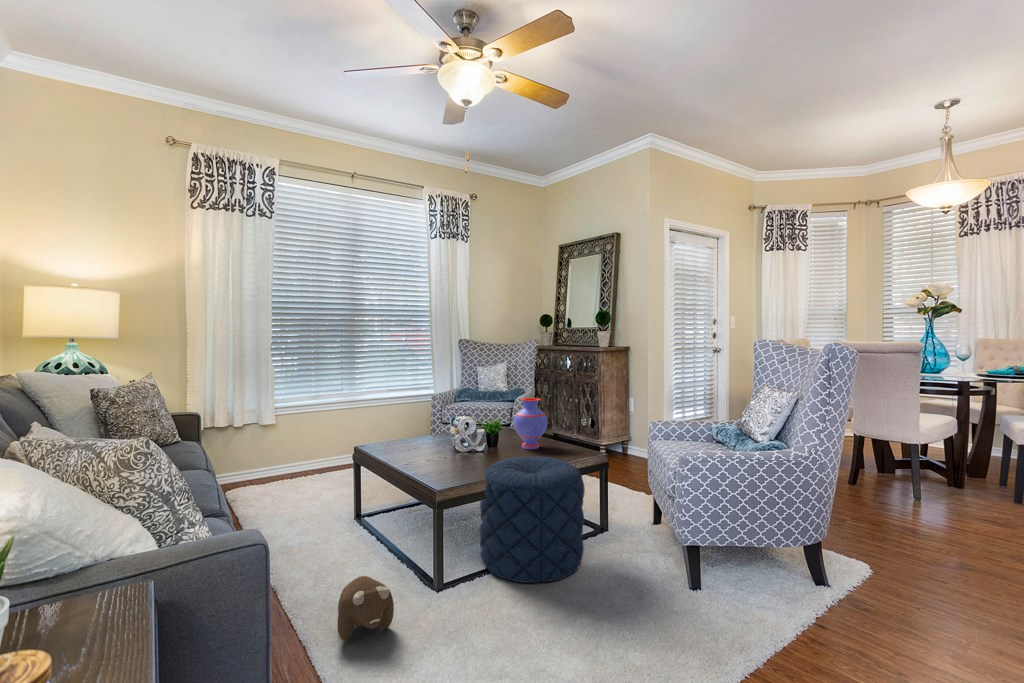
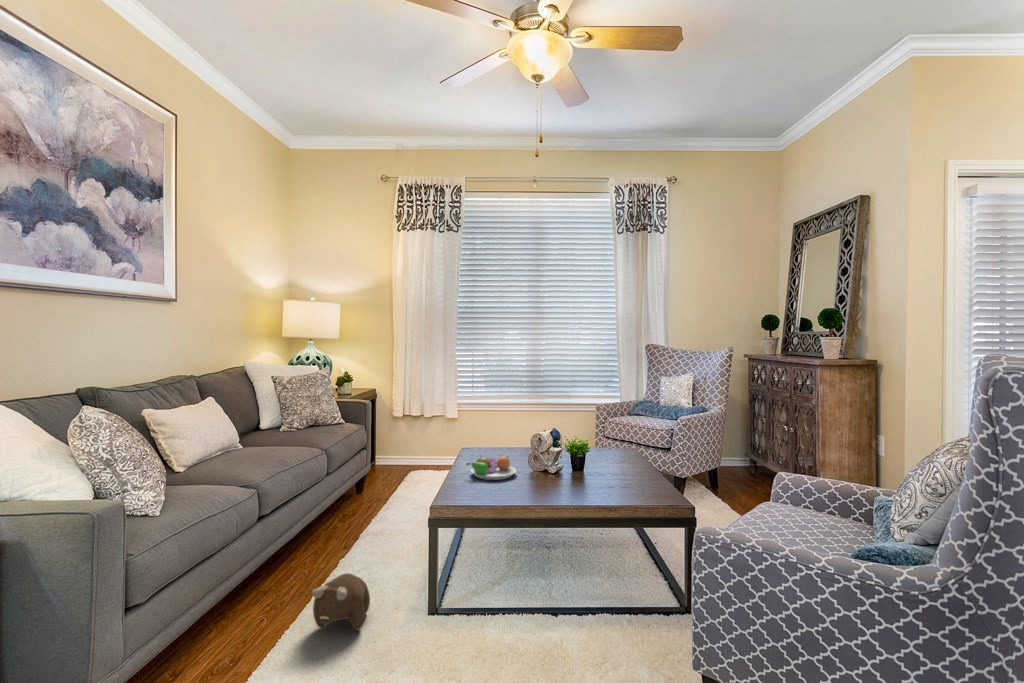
vase: present [513,398,548,449] -> none [594,421,636,484]
fruit bowl: none [409,441,453,463] -> present [466,456,516,480]
pouf: present [480,457,585,583] -> none [496,489,620,647]

